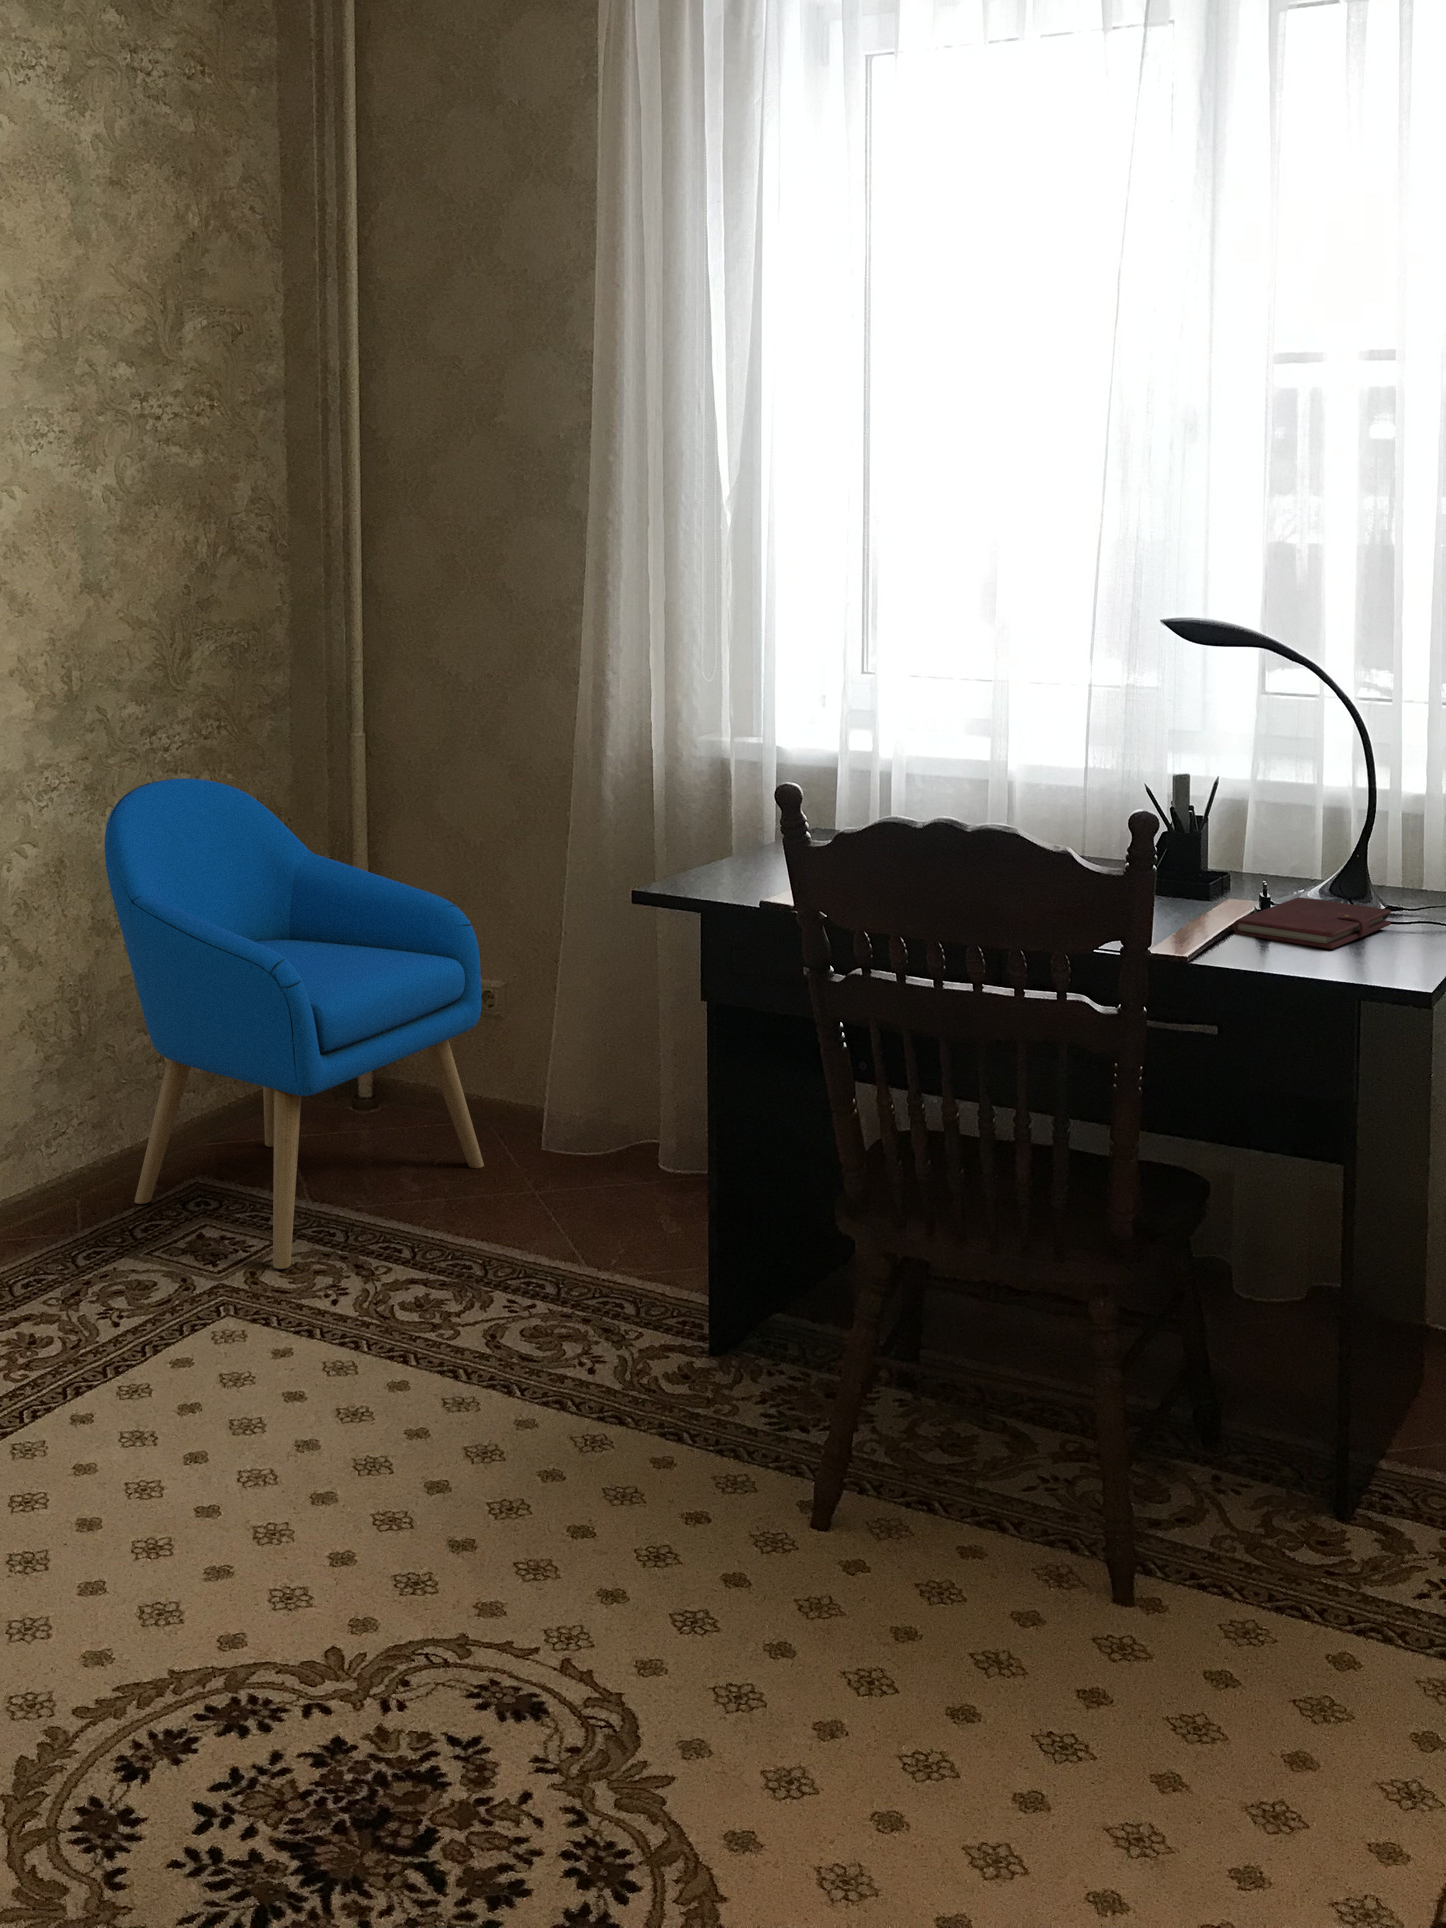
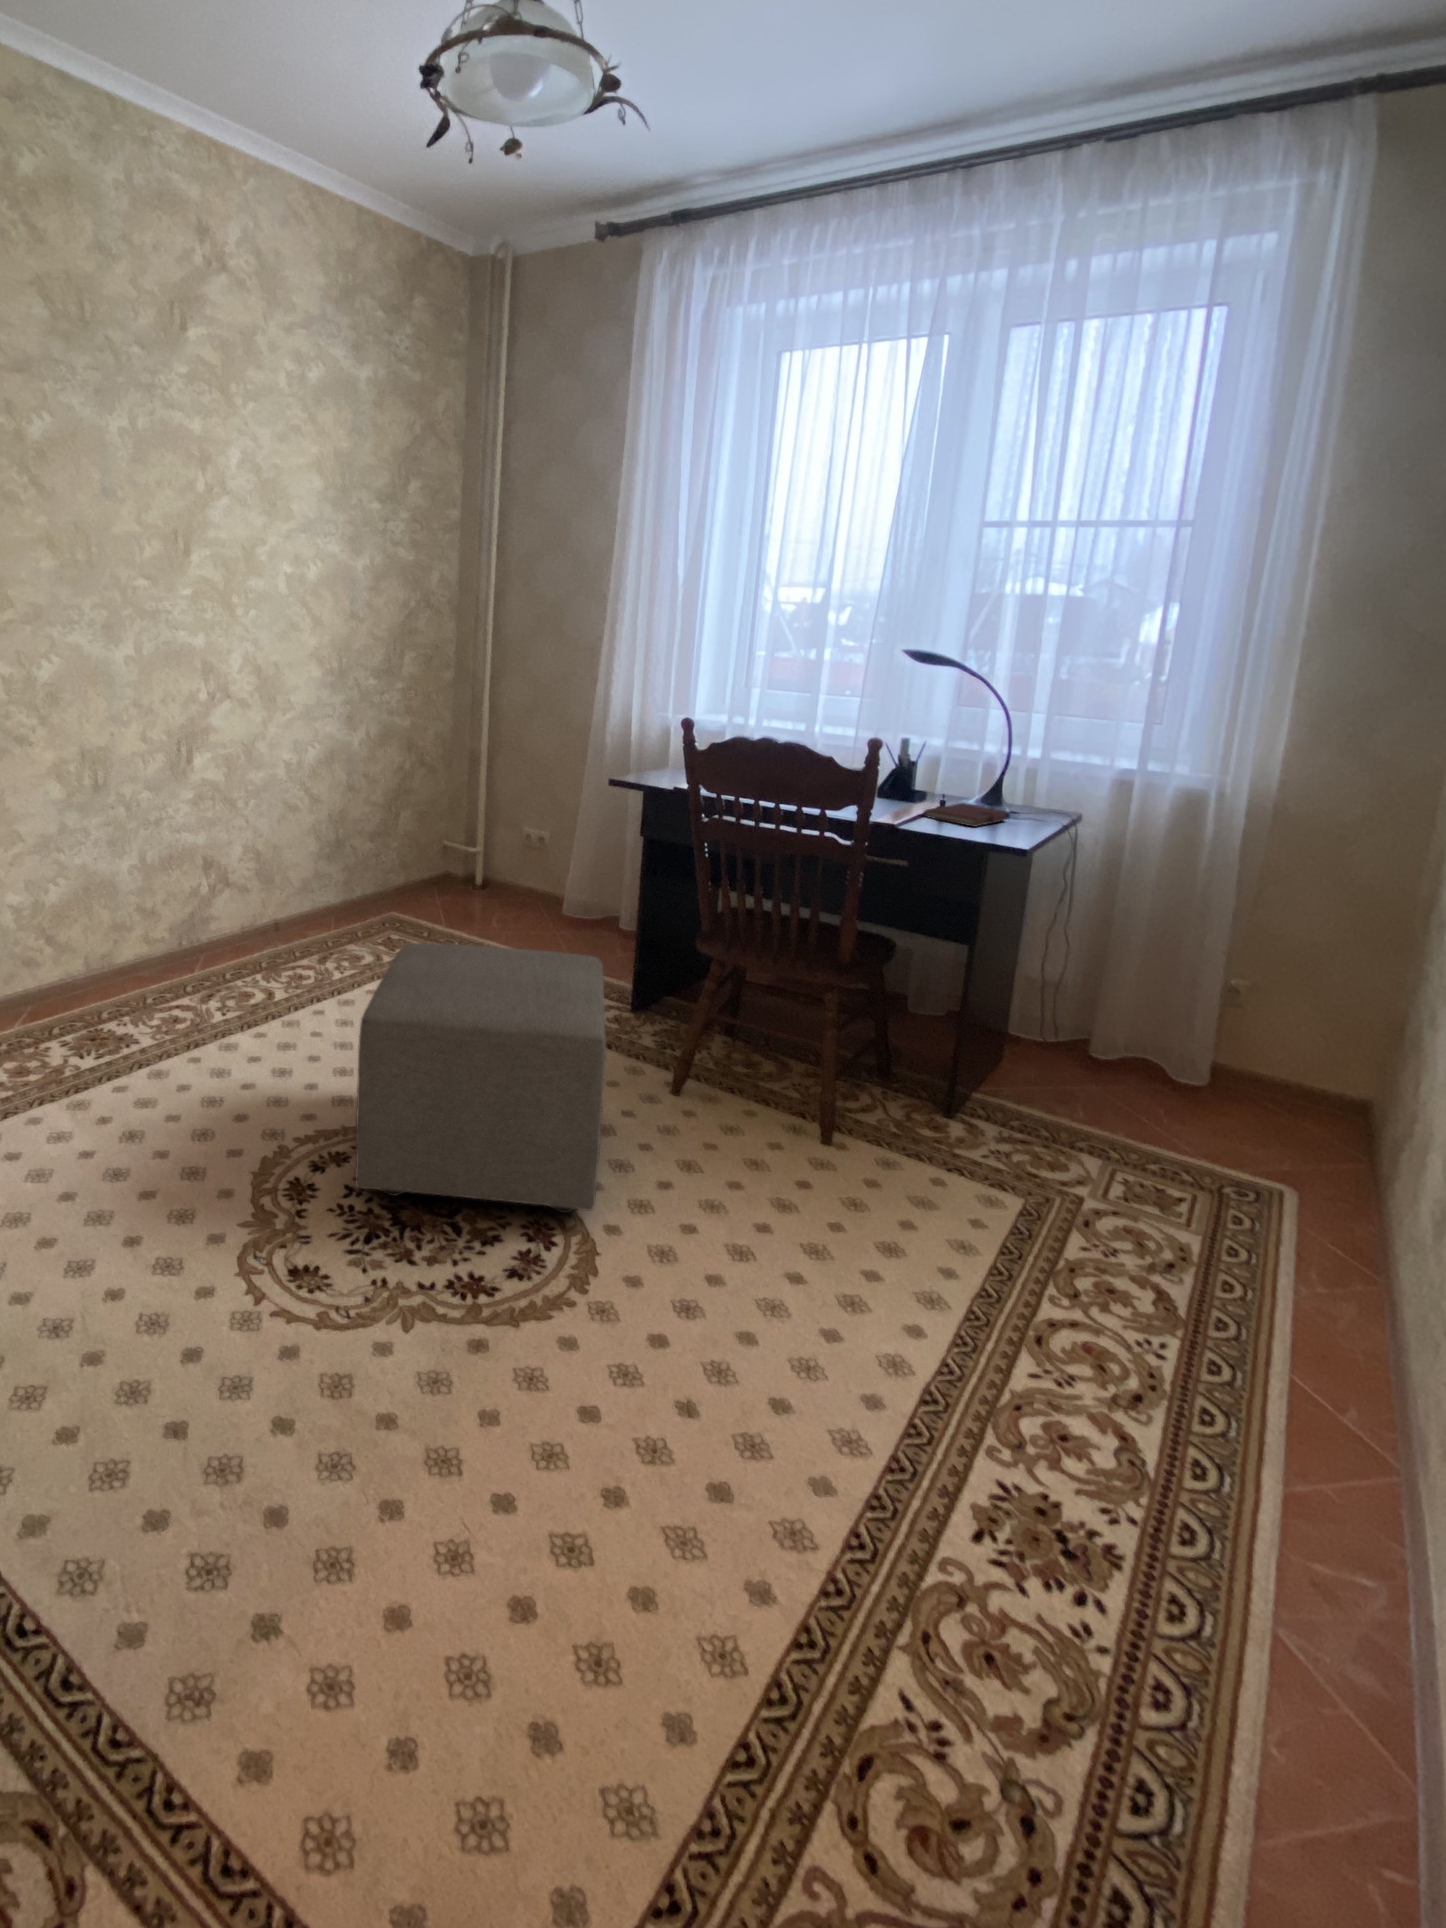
armchair: present [105,779,484,1269] -> none [353,716,537,956]
ottoman: none [213,1268,702,1816] -> present [355,943,606,1213]

